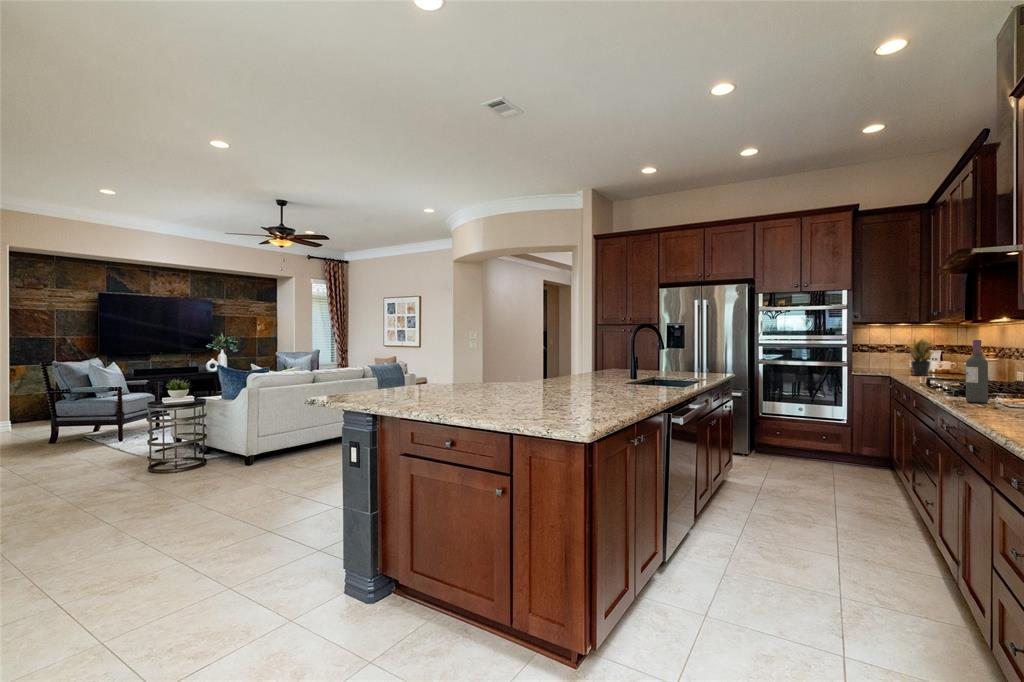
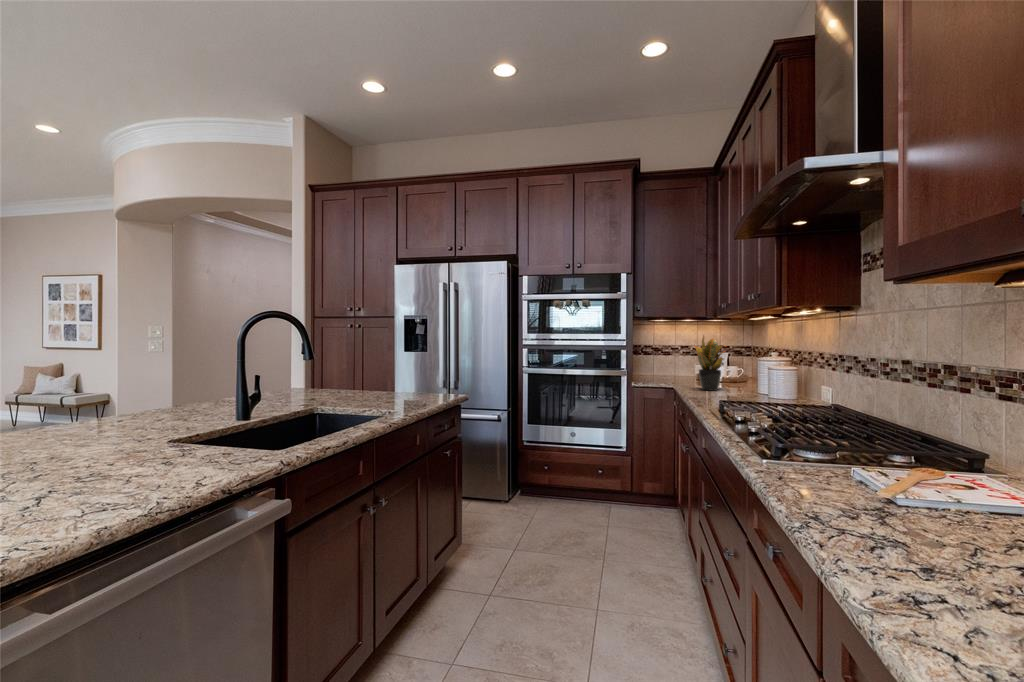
wine bottle: present [966,340,988,403] -> none [850,358,907,540]

